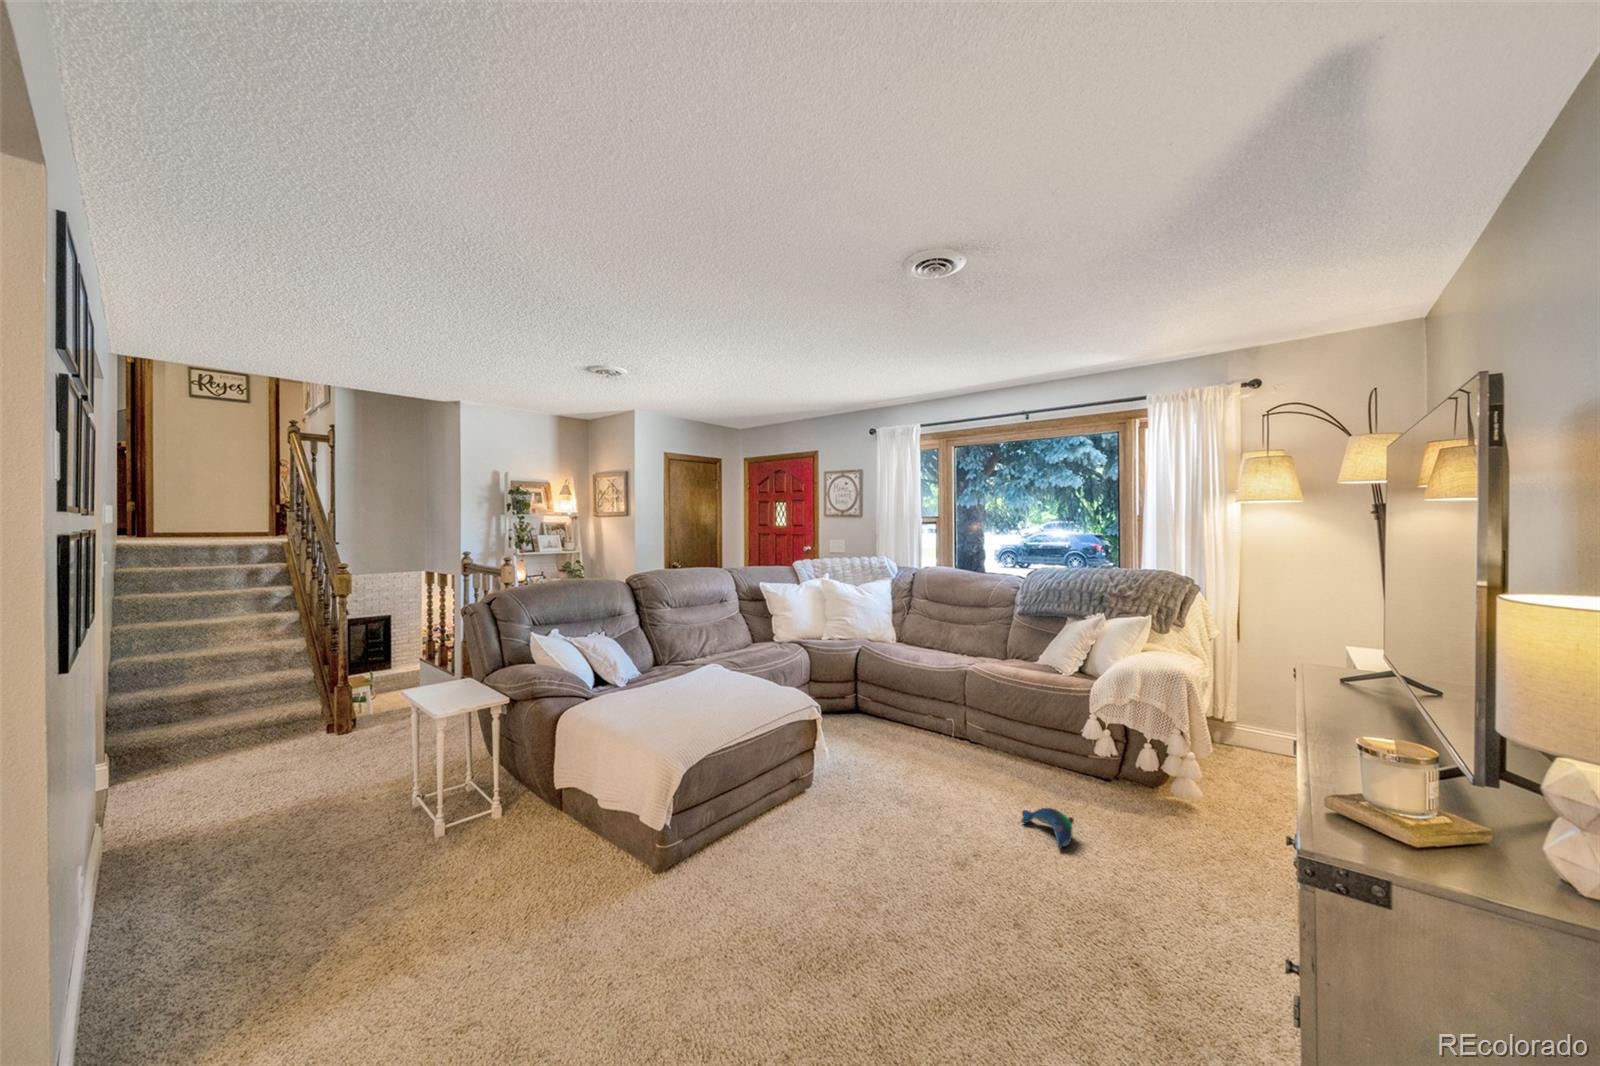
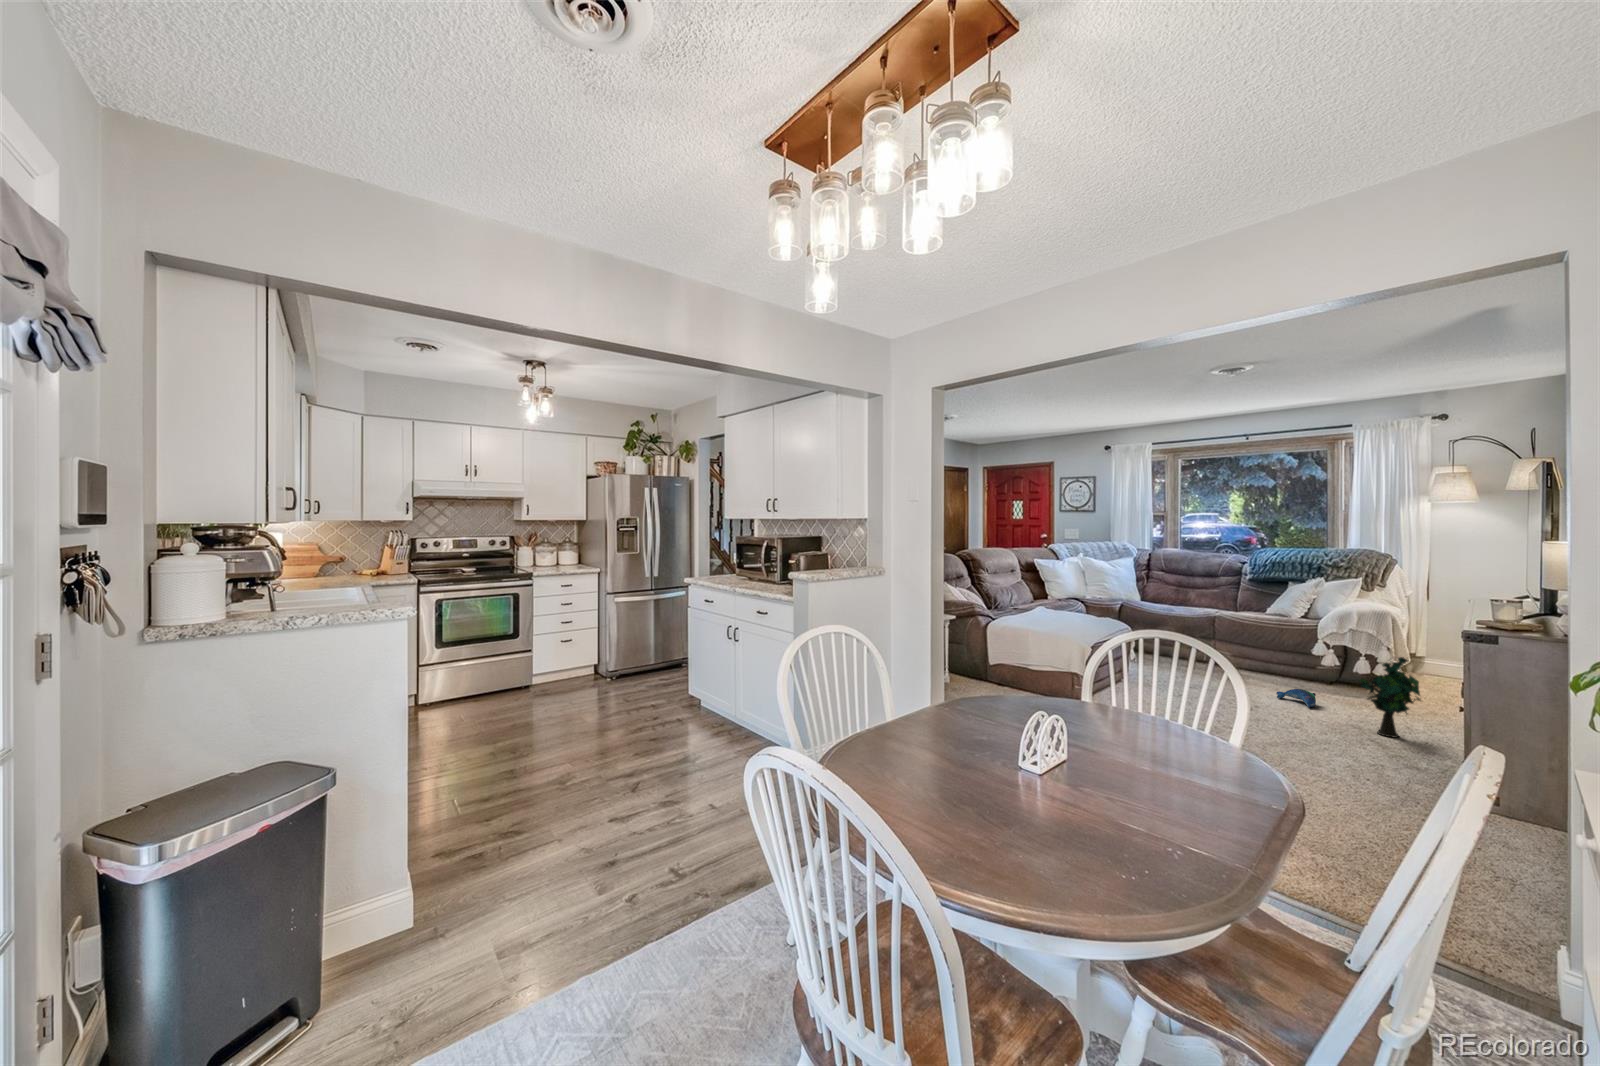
decorative plant: none [1119,784,1223,942] -> present [1360,657,1421,738]

